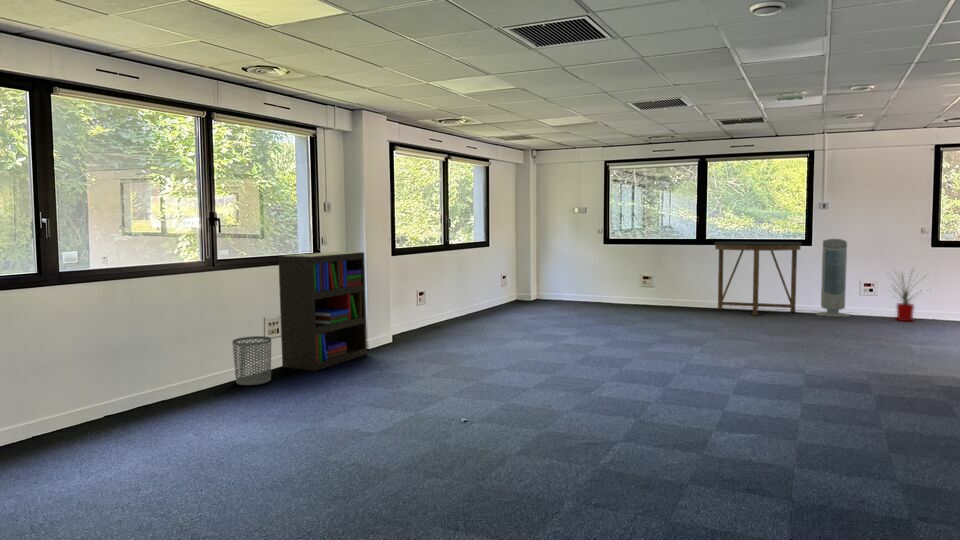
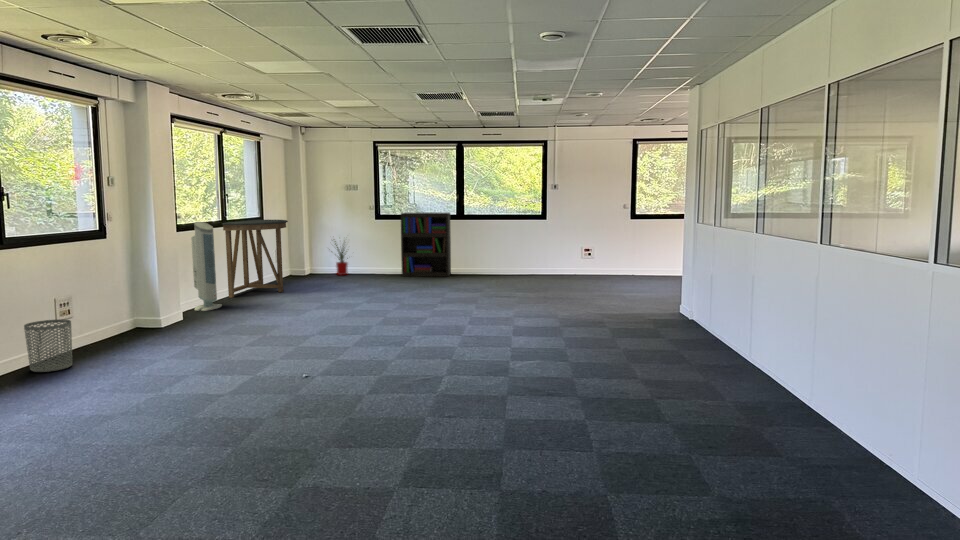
air purifier: present [815,239,850,317] -> present [191,222,222,311]
console table: present [714,242,802,315] -> present [222,220,288,298]
bookshelf: present [278,252,367,371] -> present [401,213,451,276]
house plant: present [897,273,914,321] -> present [335,241,348,275]

